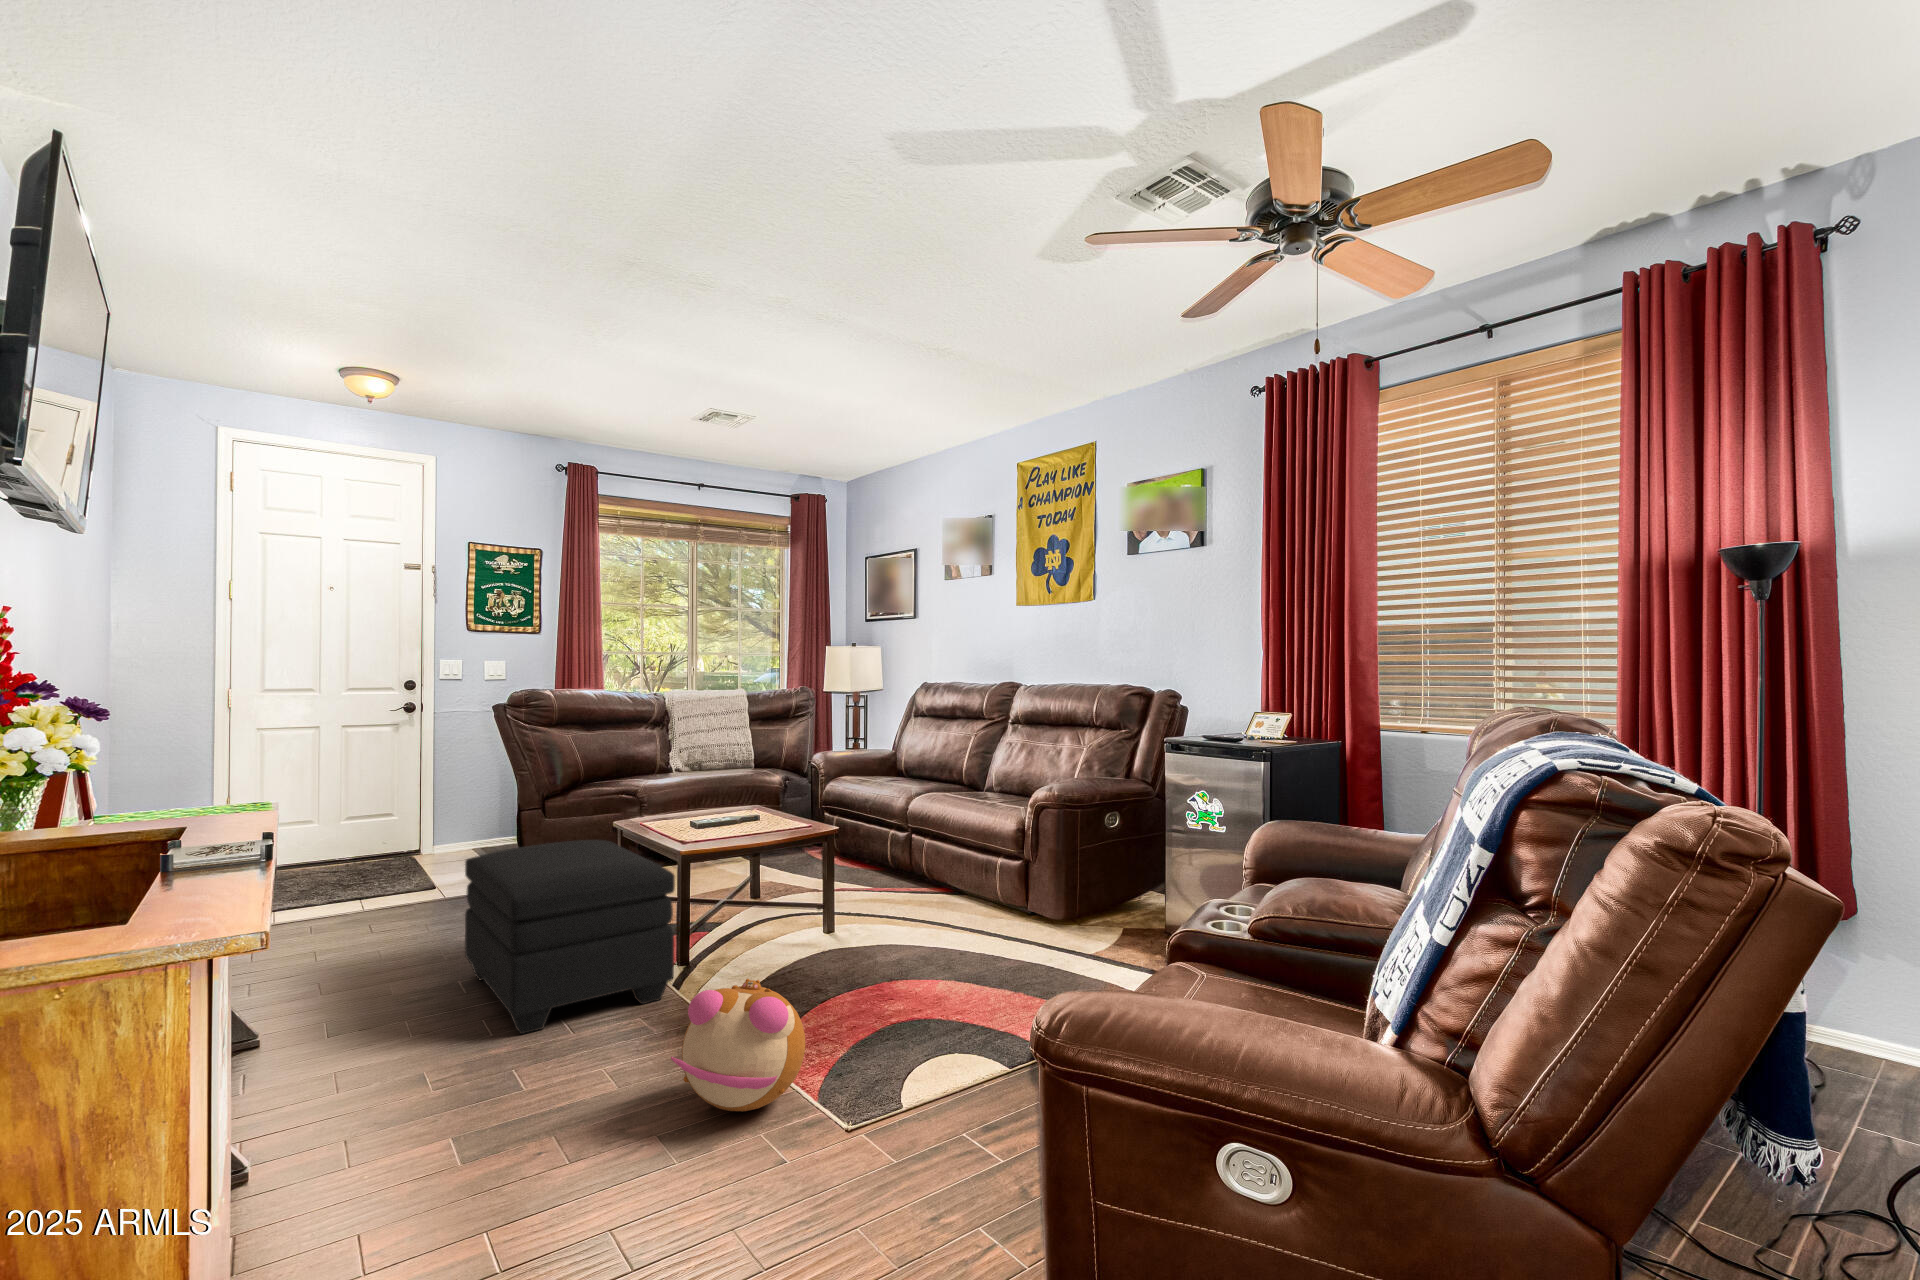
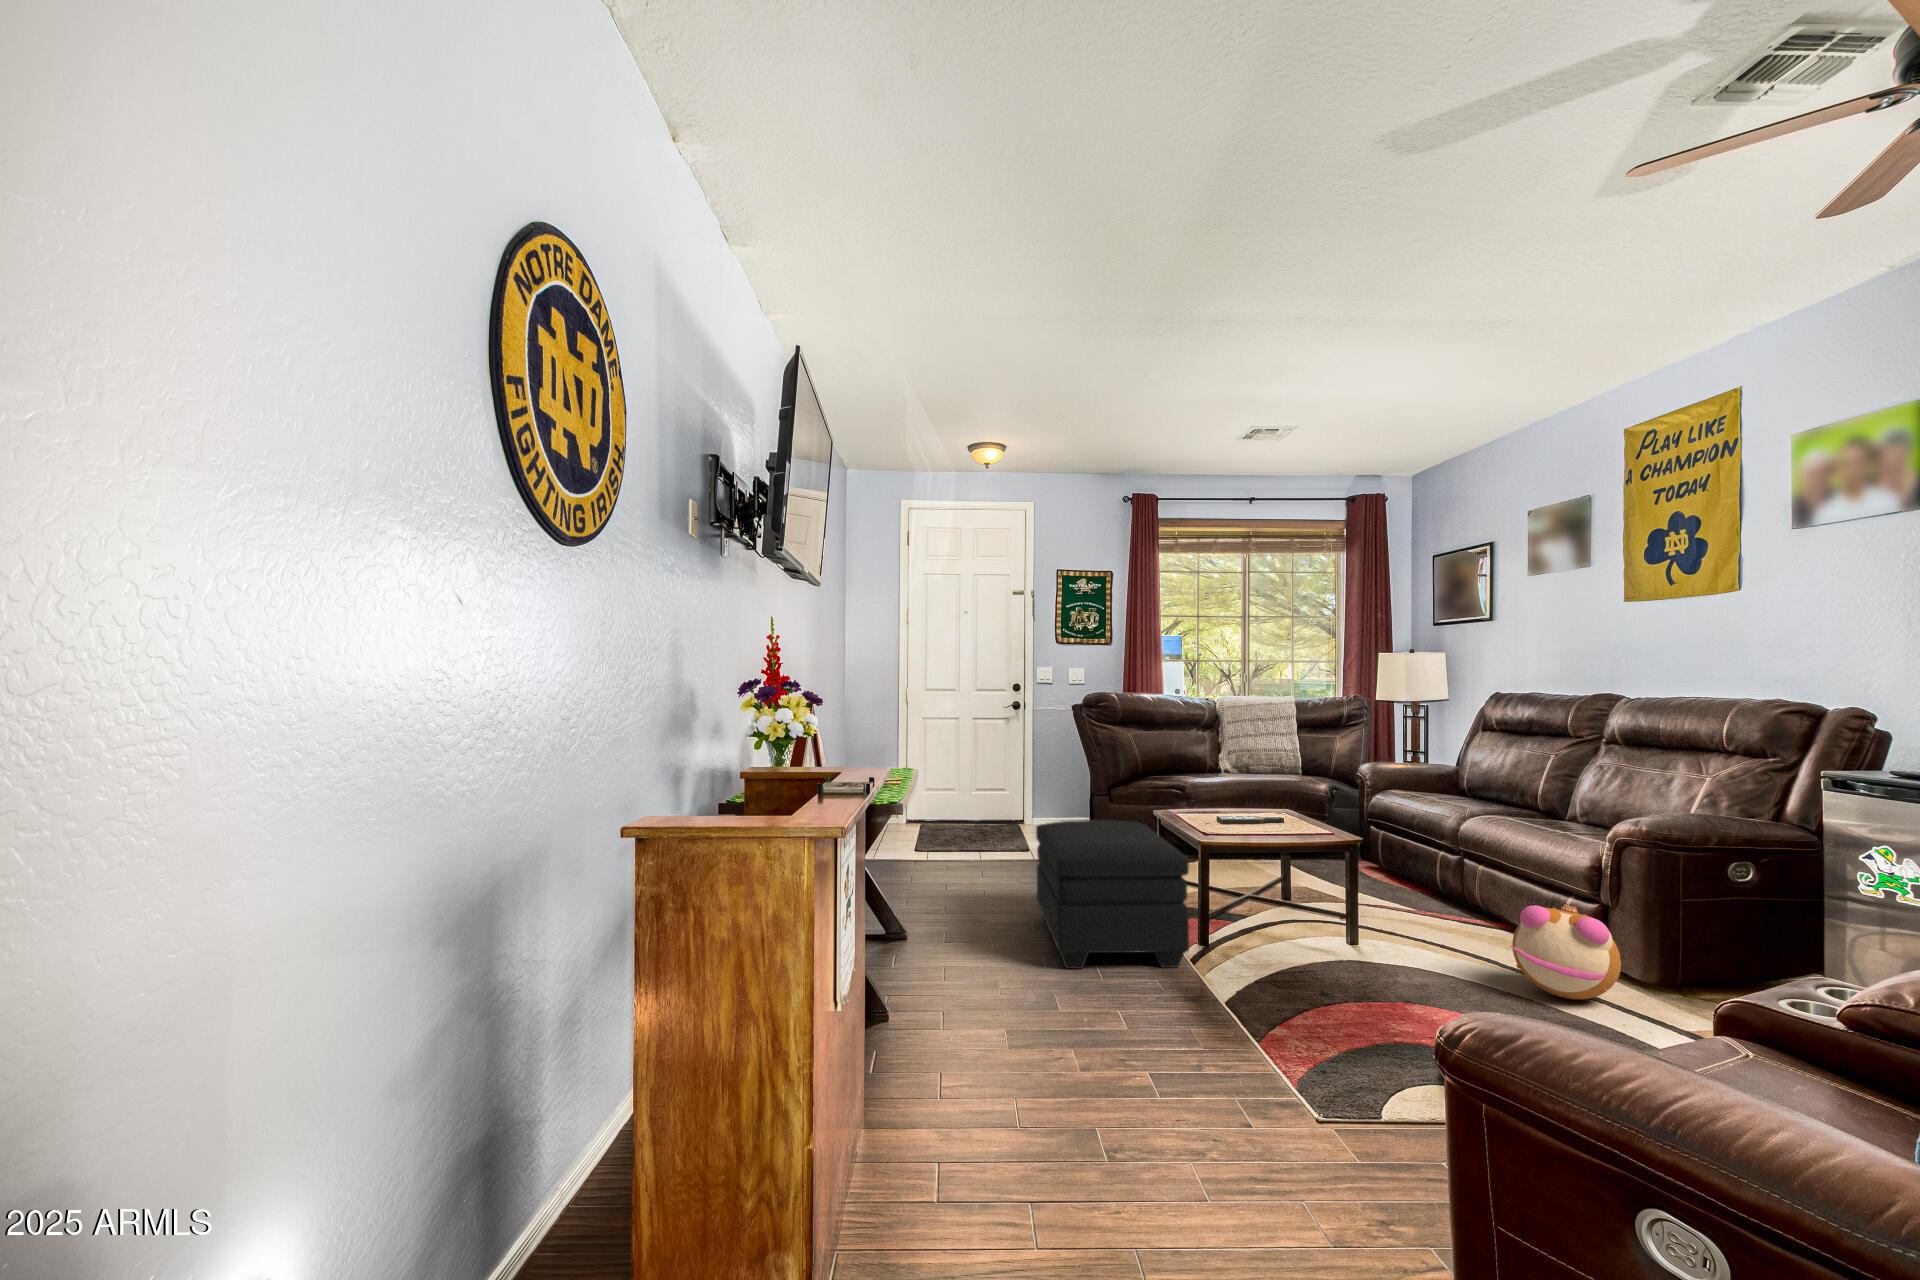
plush toy: present [671,979,805,1111] -> present [1511,904,1621,999]

